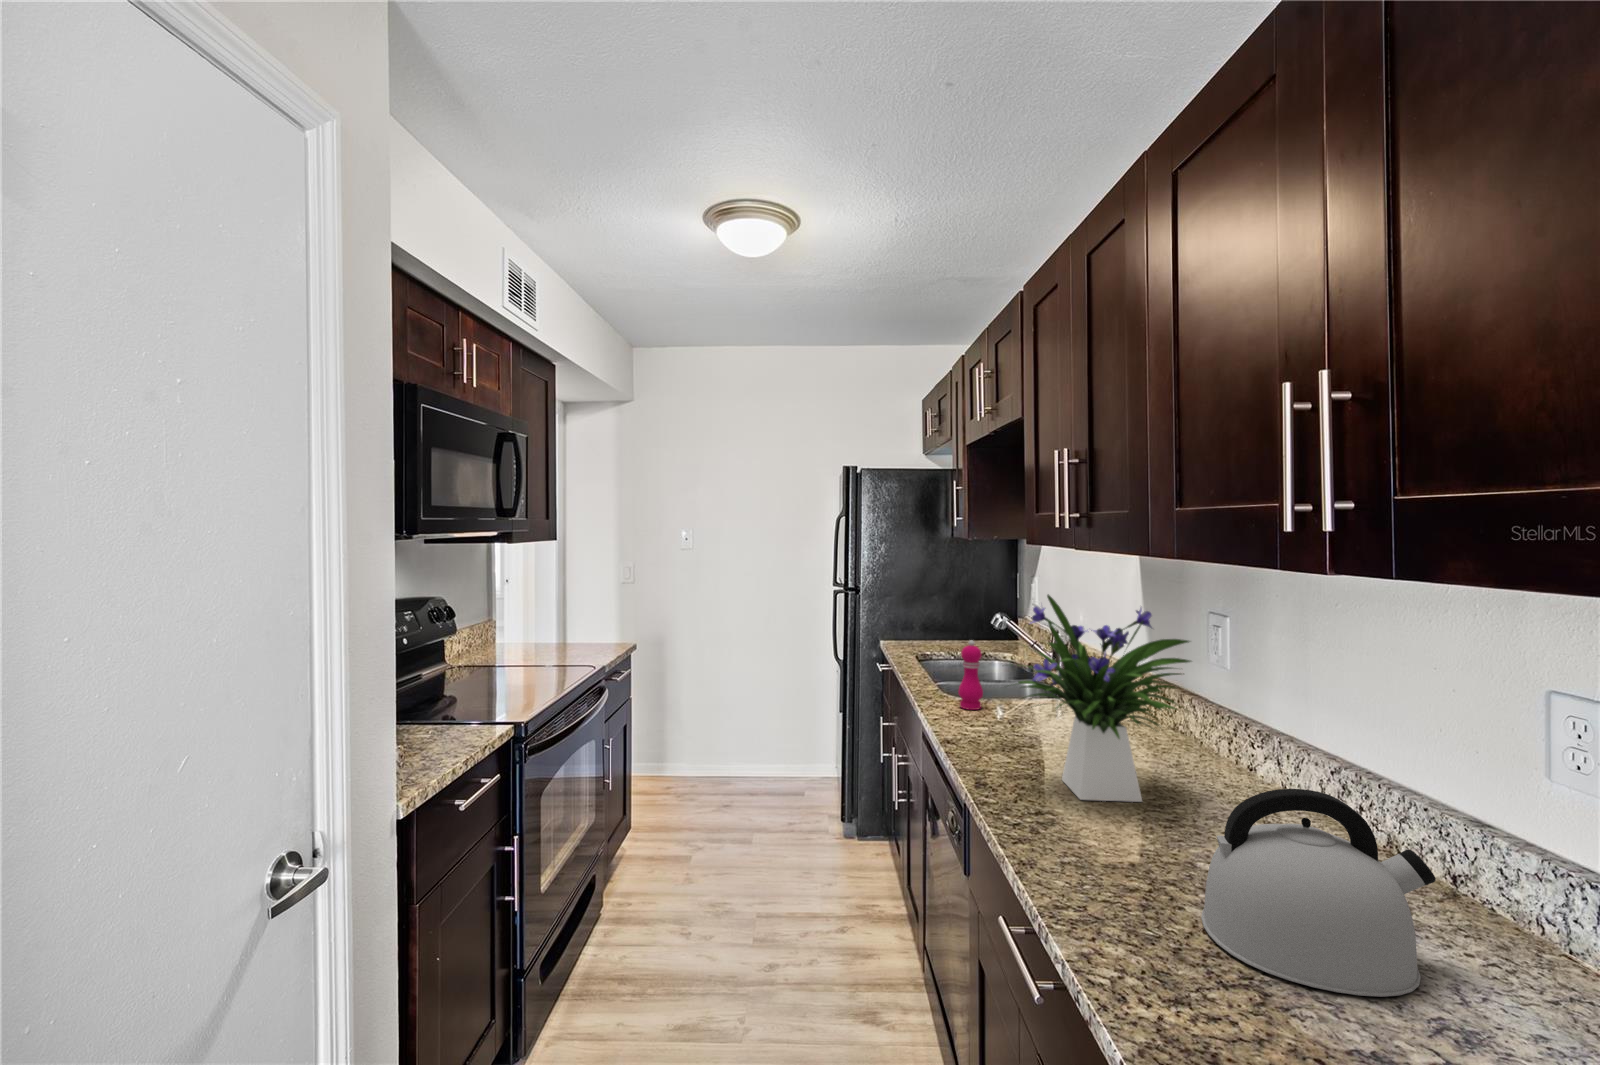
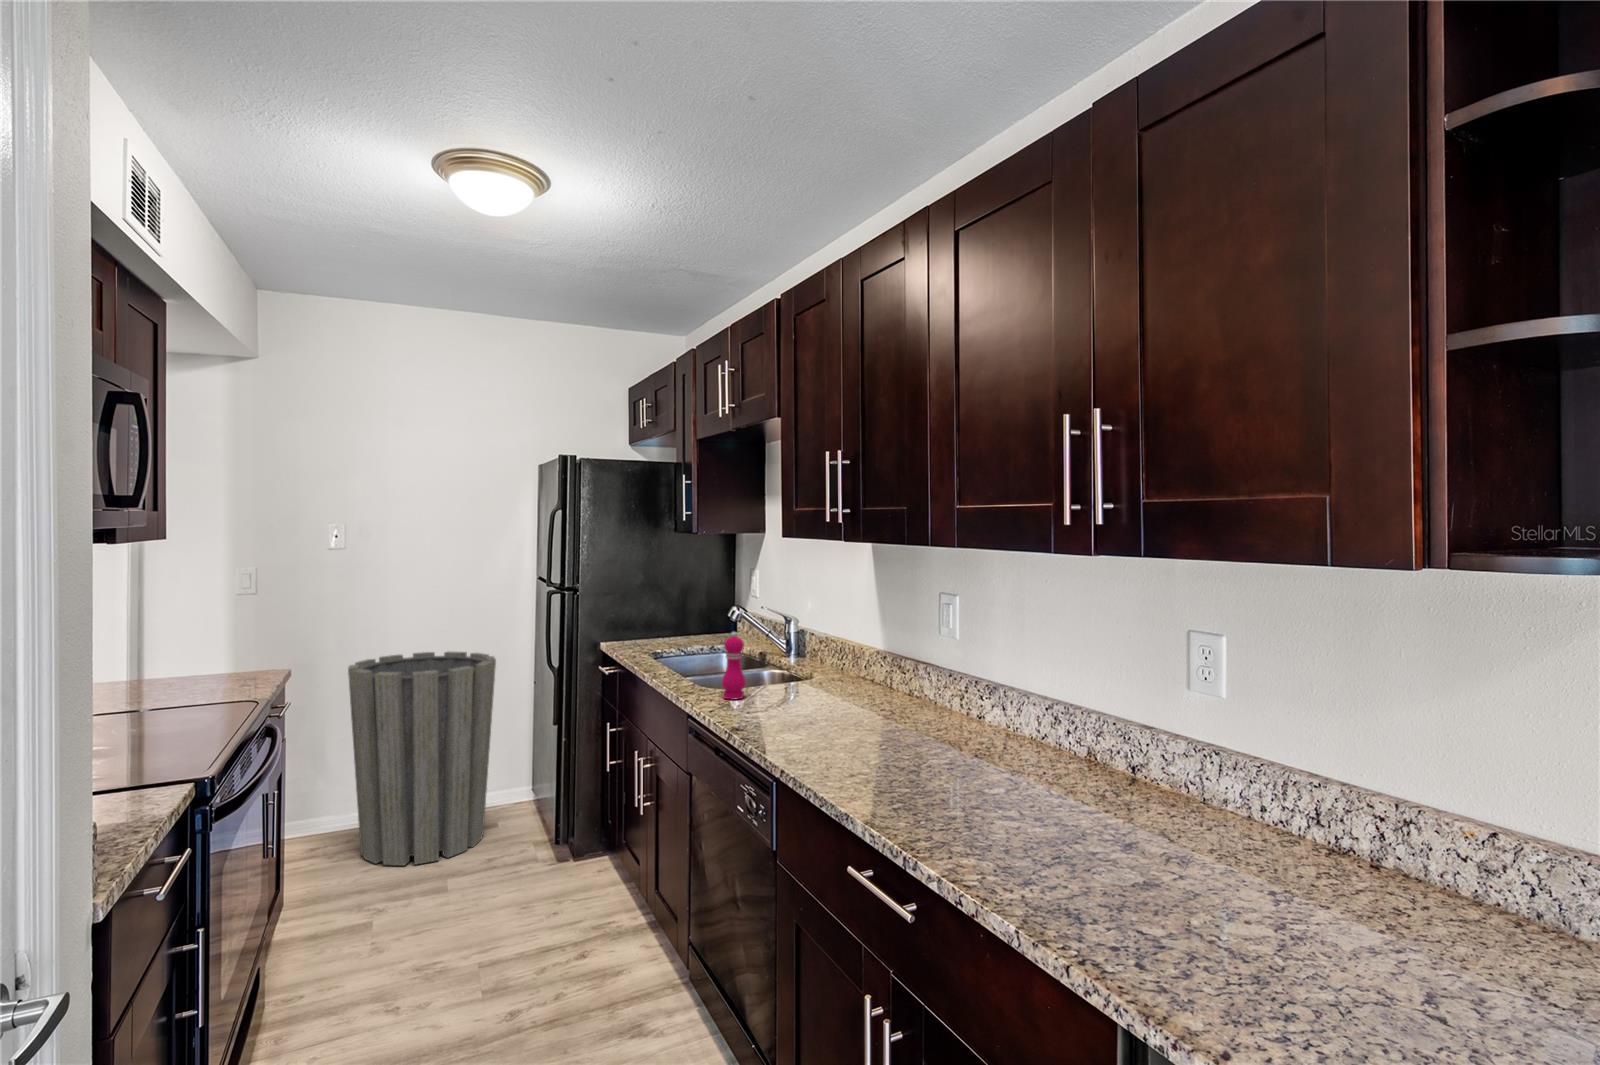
flower arrangement: present [1018,594,1191,802] -> none [802,582,969,761]
trash can: none [689,638,802,816] -> present [348,652,496,865]
kettle: present [1201,789,1436,997] -> none [1007,717,1149,853]

